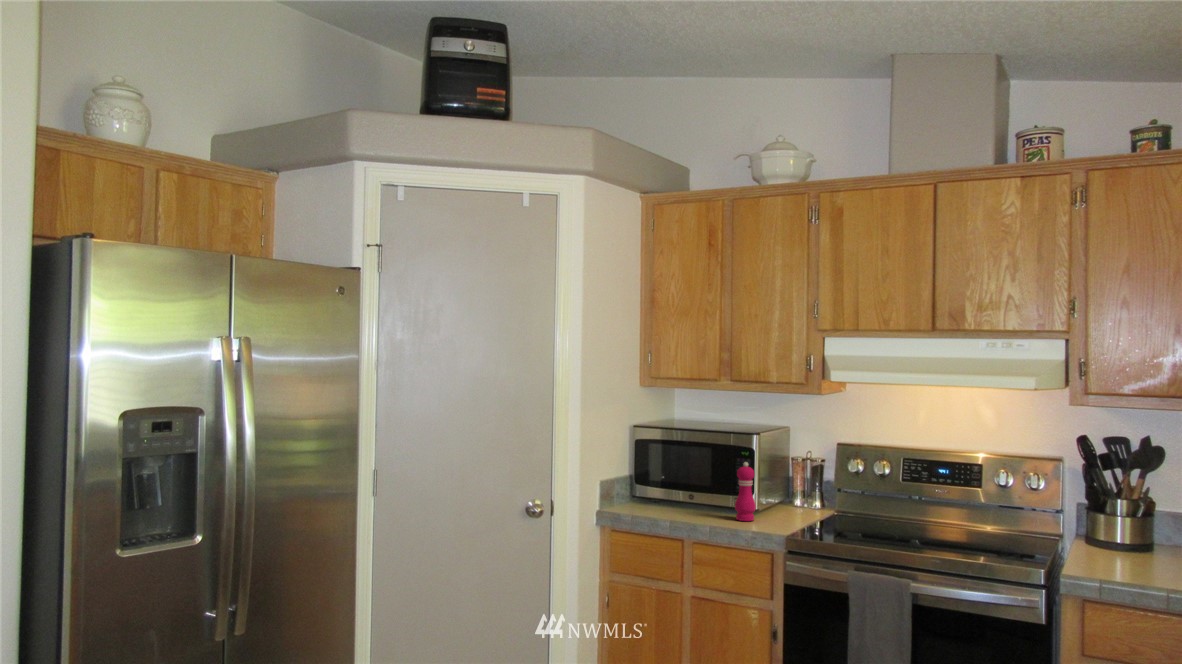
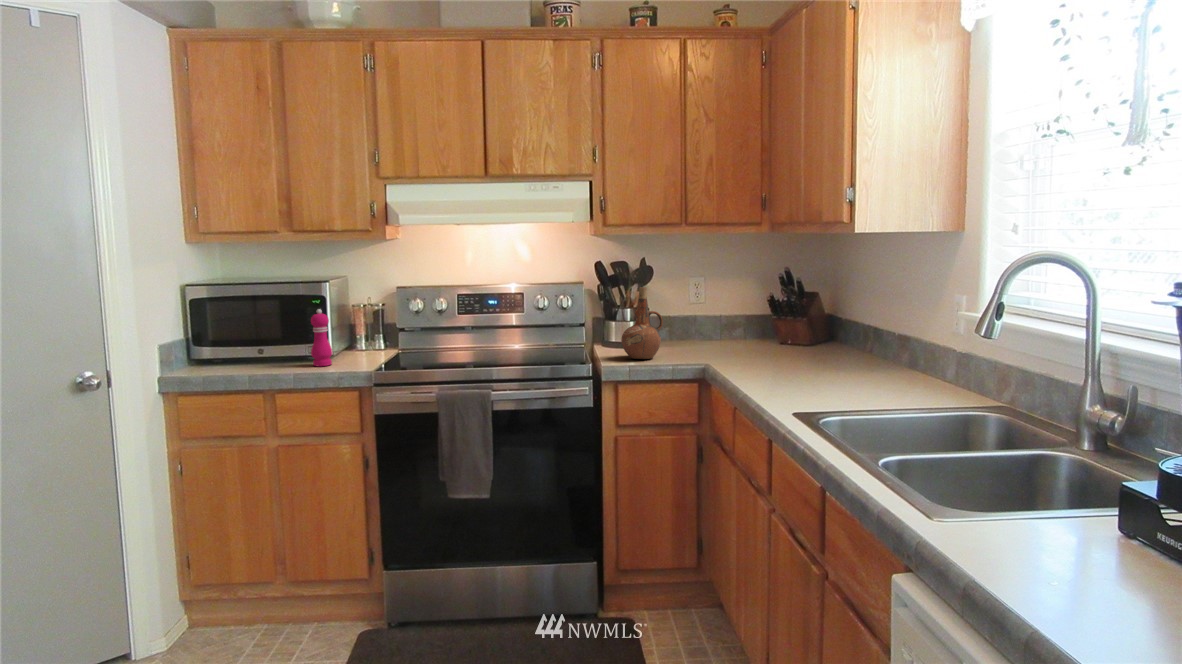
ceramic pitcher: none [1093,476,1156,571] -> present [621,287,663,359]

